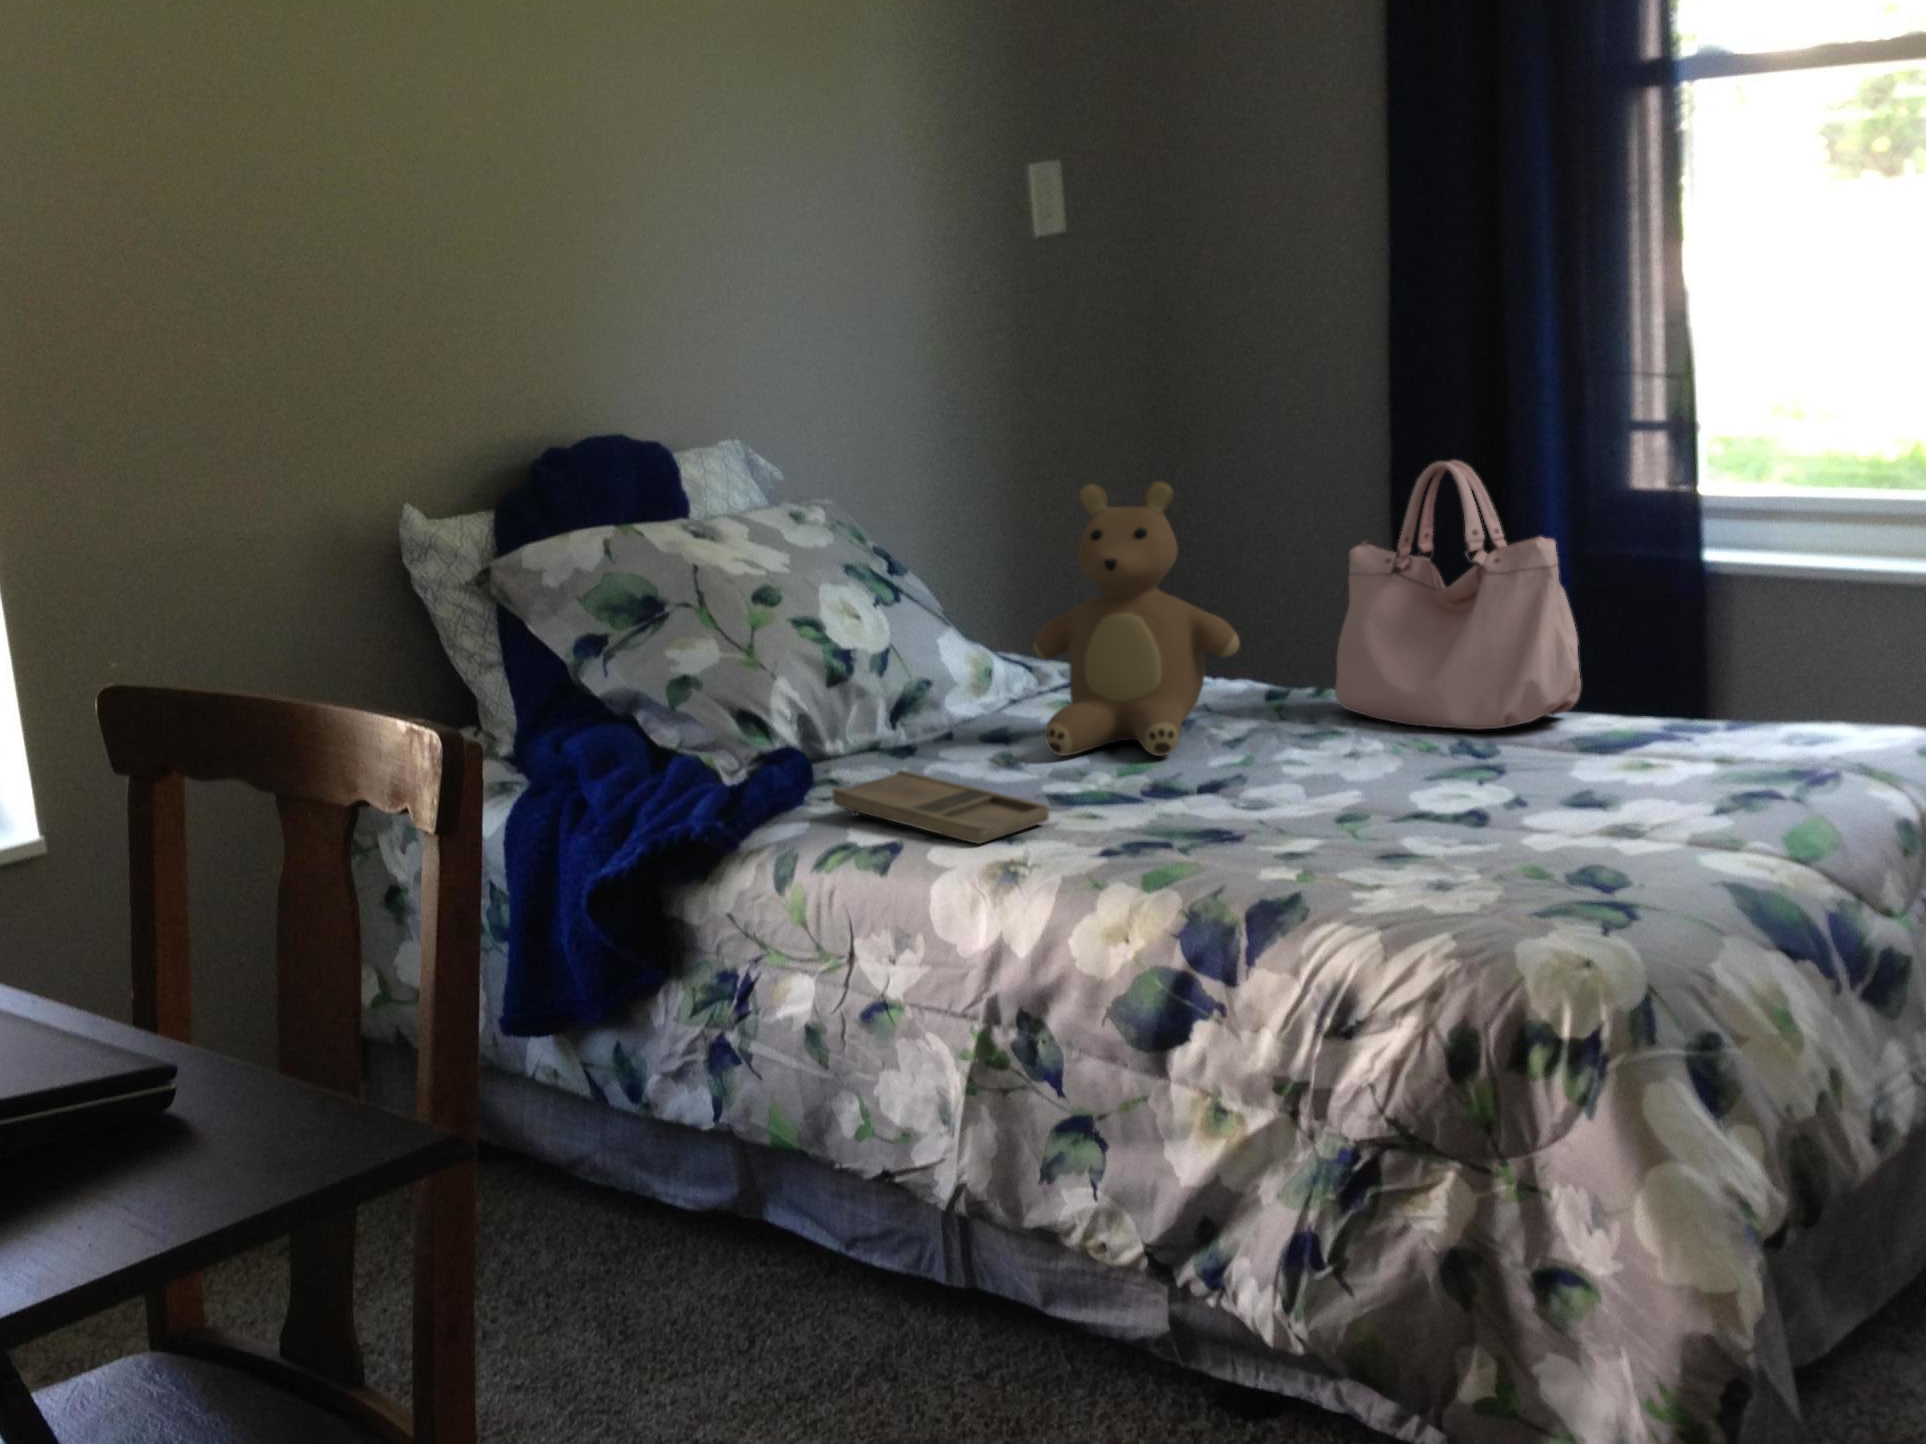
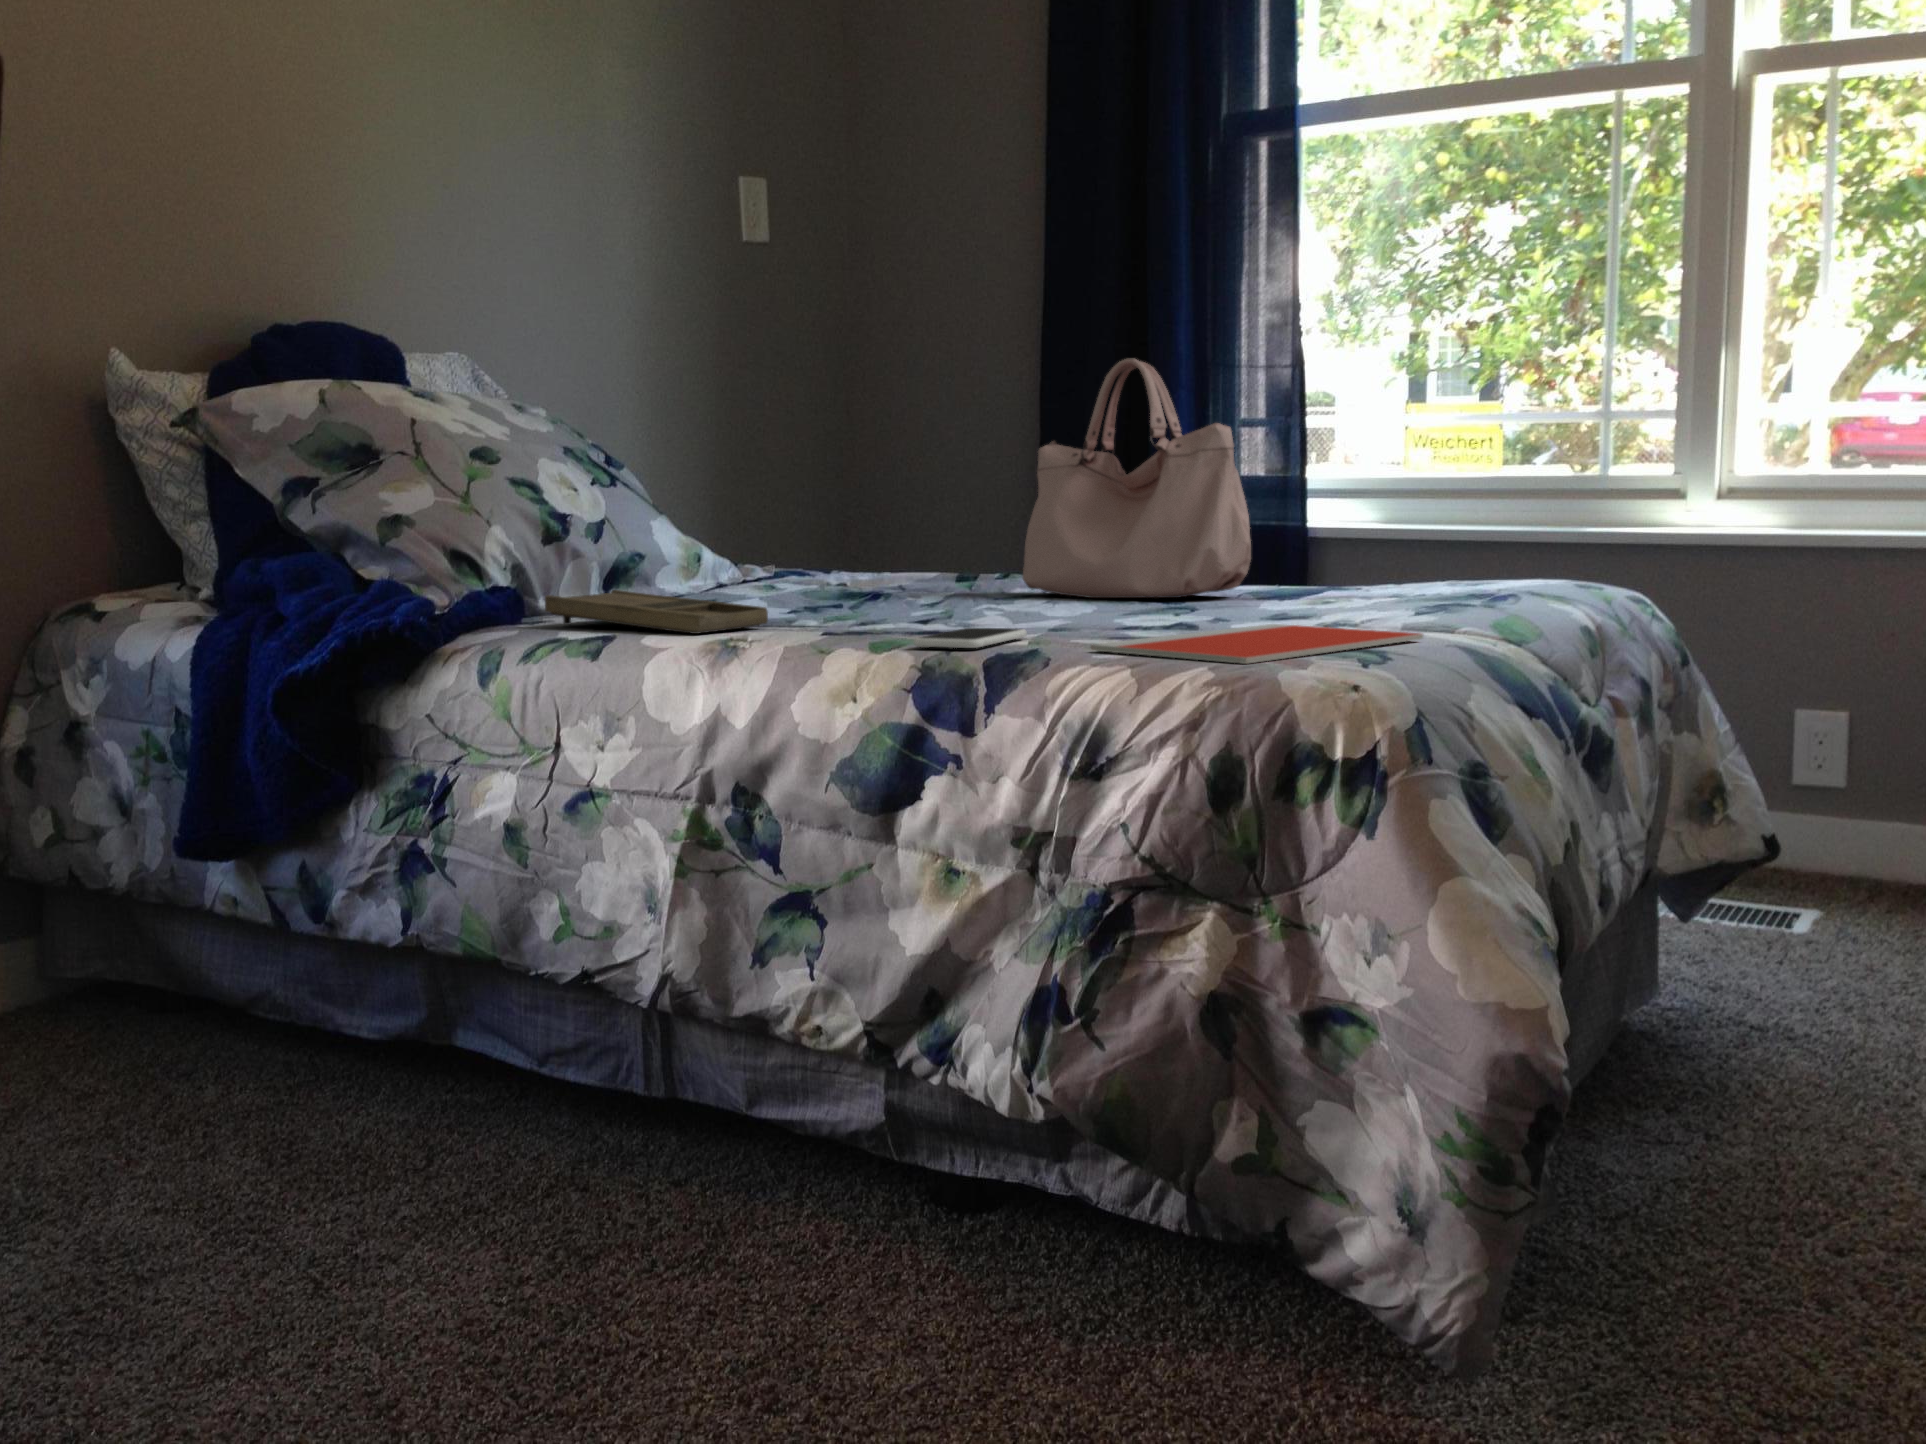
teddy bear: present [1034,481,1239,756] -> none [747,357,942,606]
notebook: none [1348,834,1695,938] -> present [1091,624,1423,664]
smartphone: none [1180,847,1297,894] -> present [914,628,1027,648]

